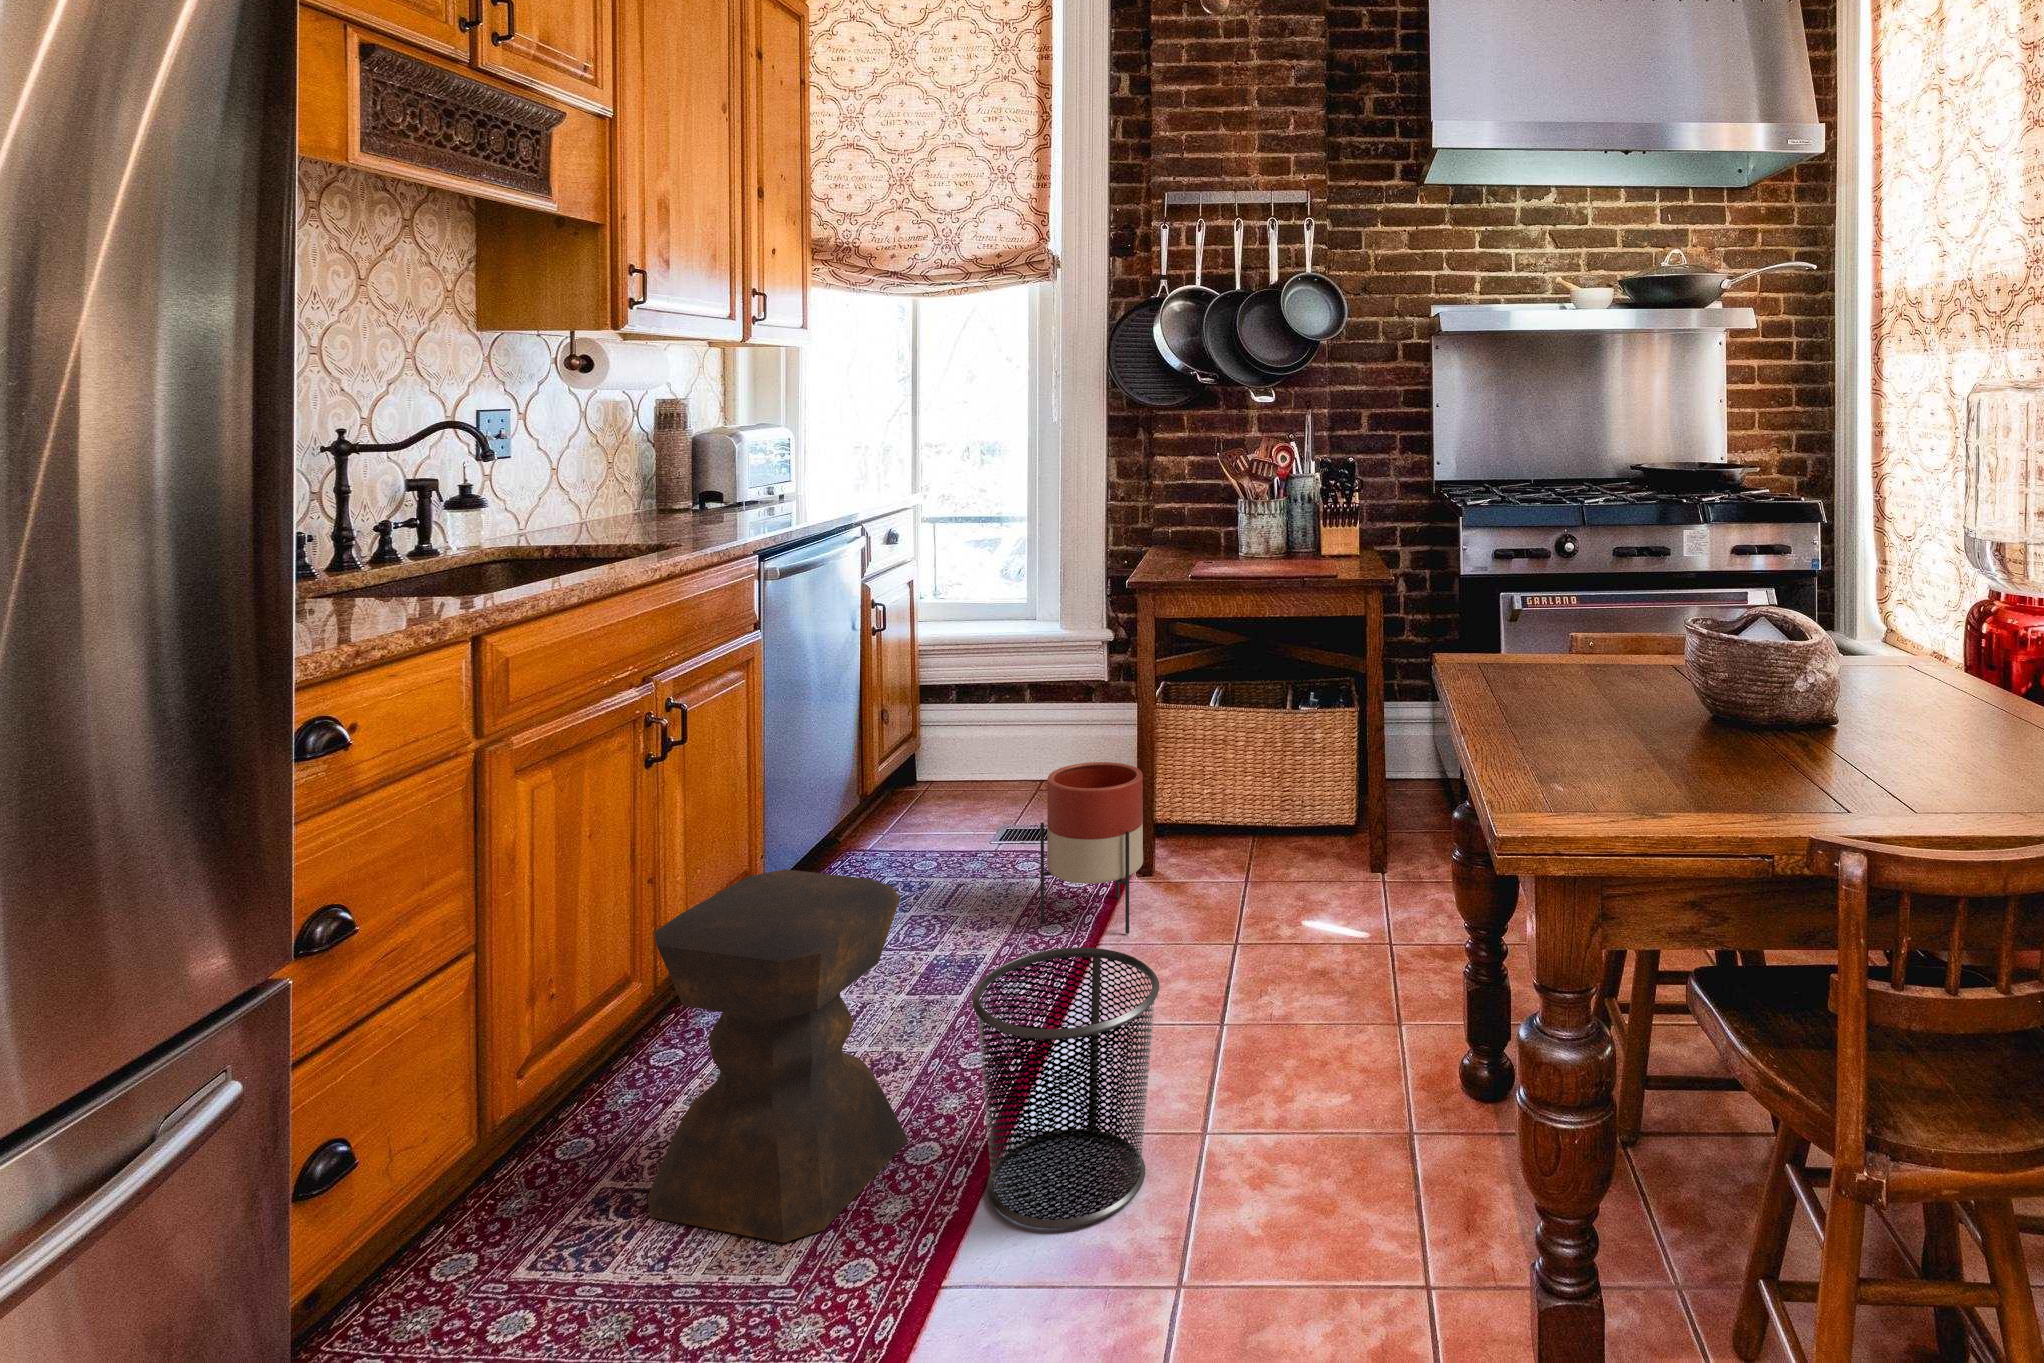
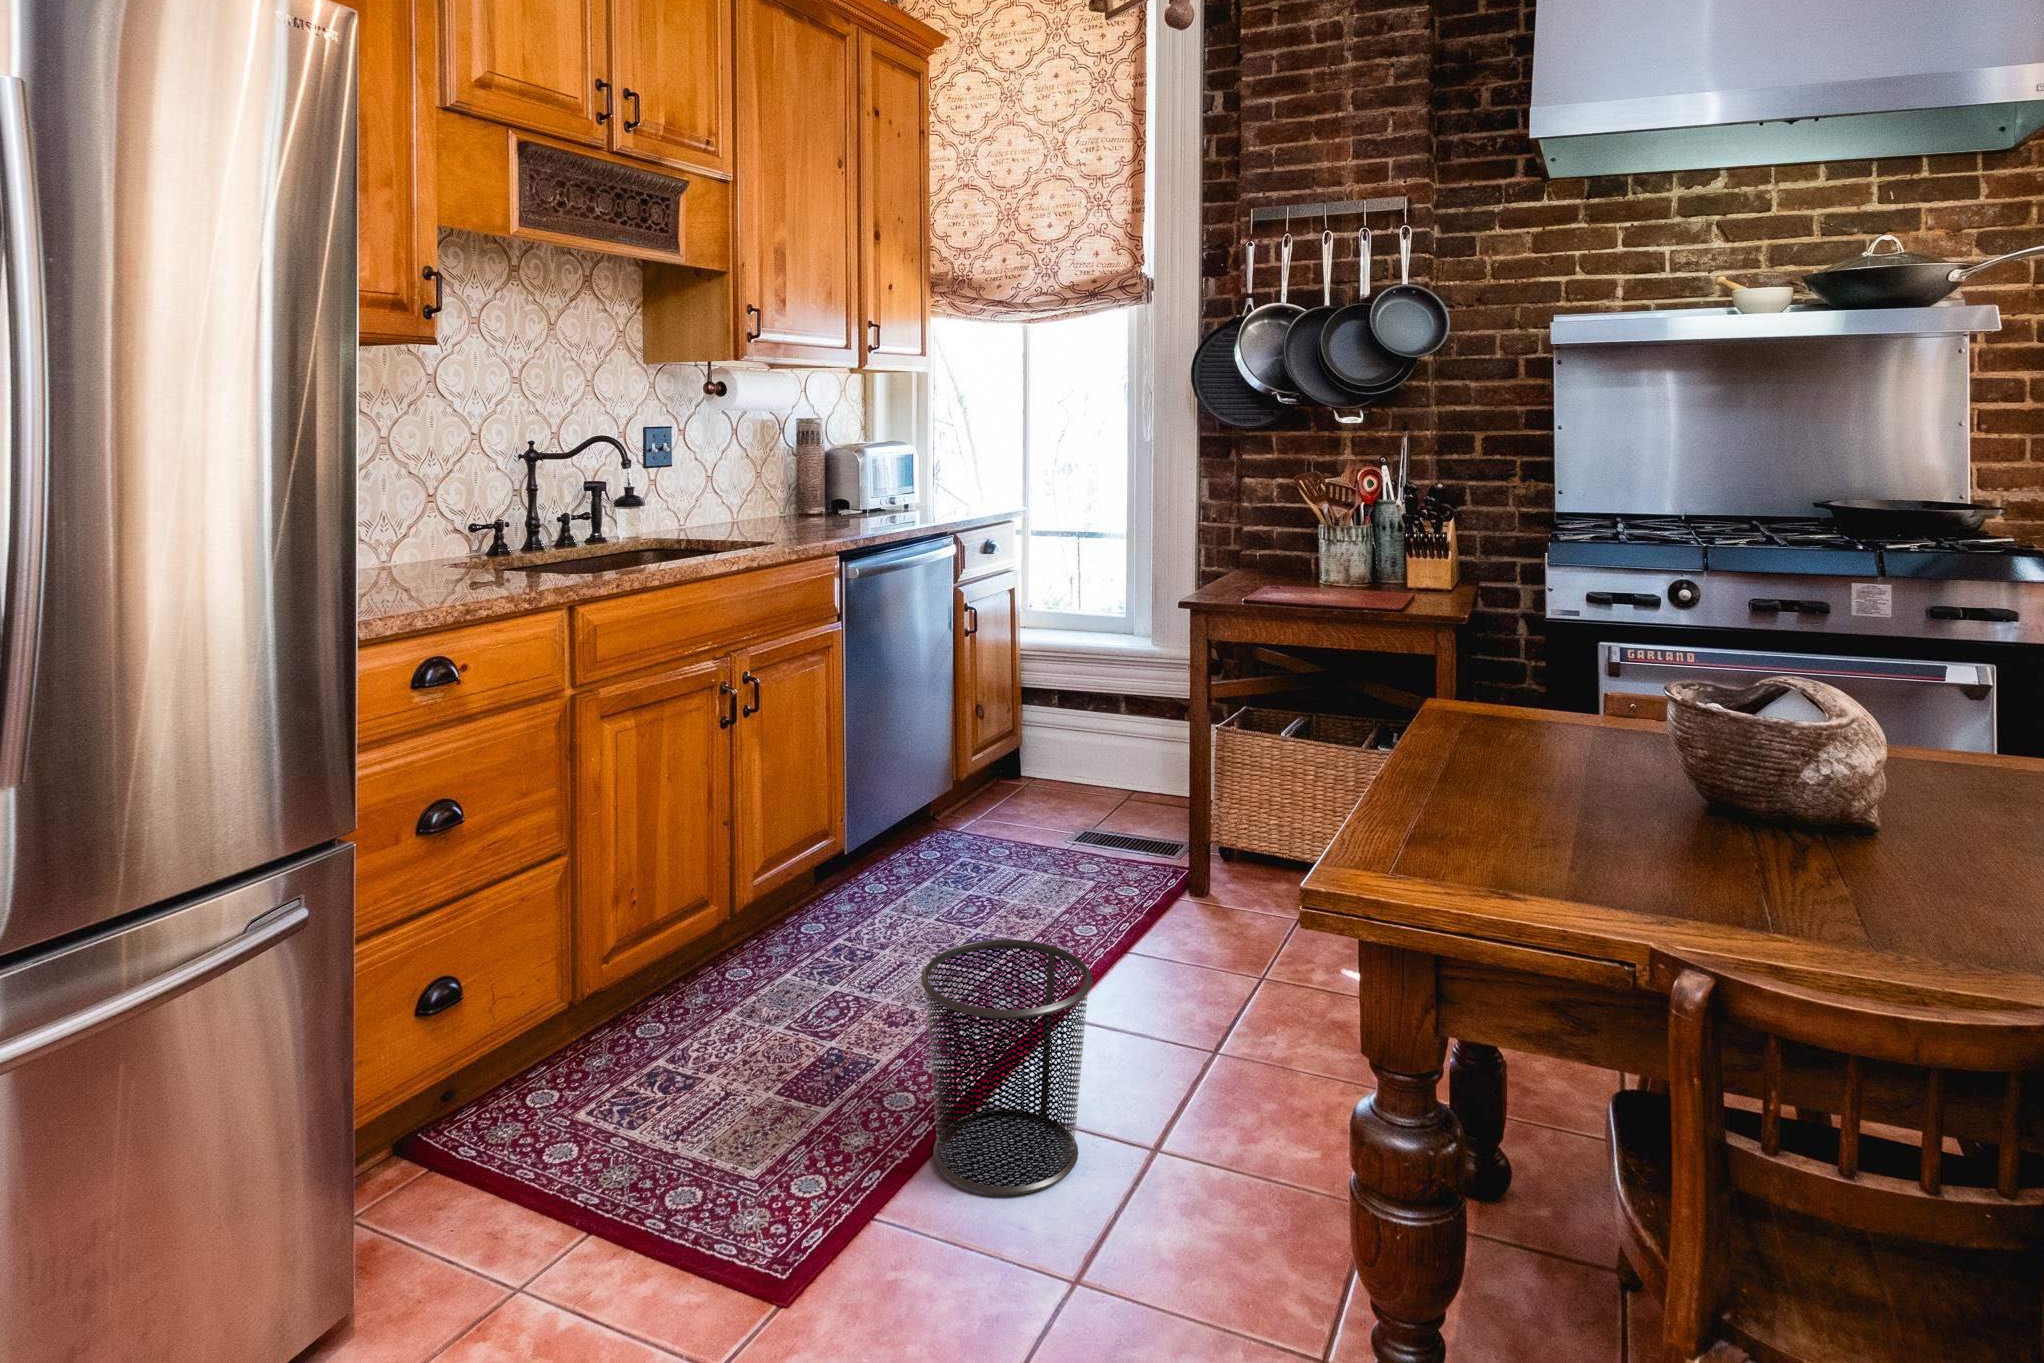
planter: present [1040,762,1143,934] -> none [1080,776,1180,949]
stool: present [648,869,908,1243] -> none [680,831,890,1144]

